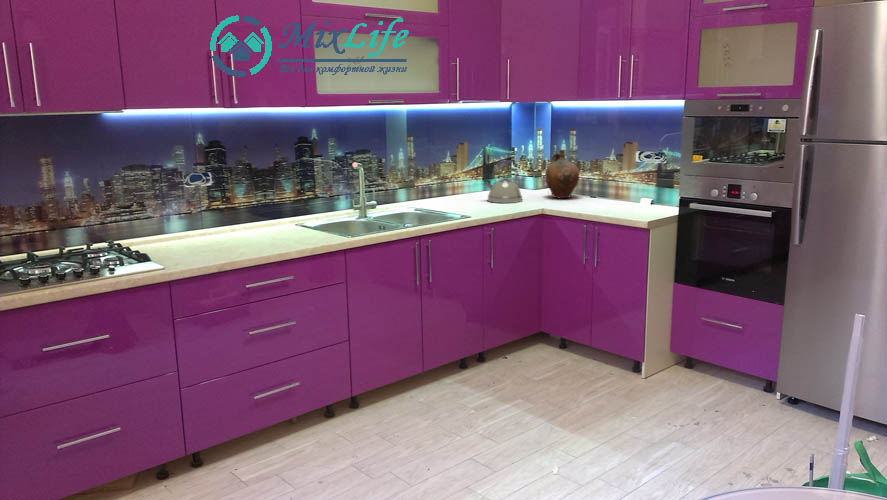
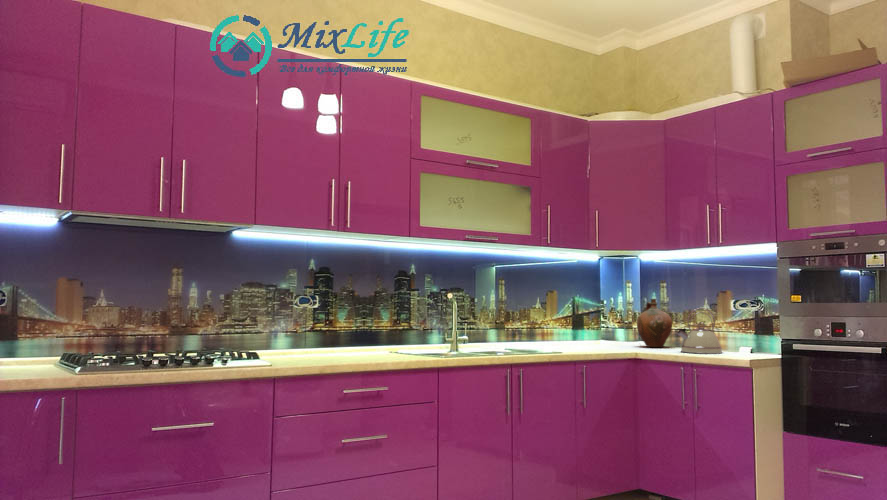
kettle: present [484,162,522,203] -> present [677,308,722,354]

